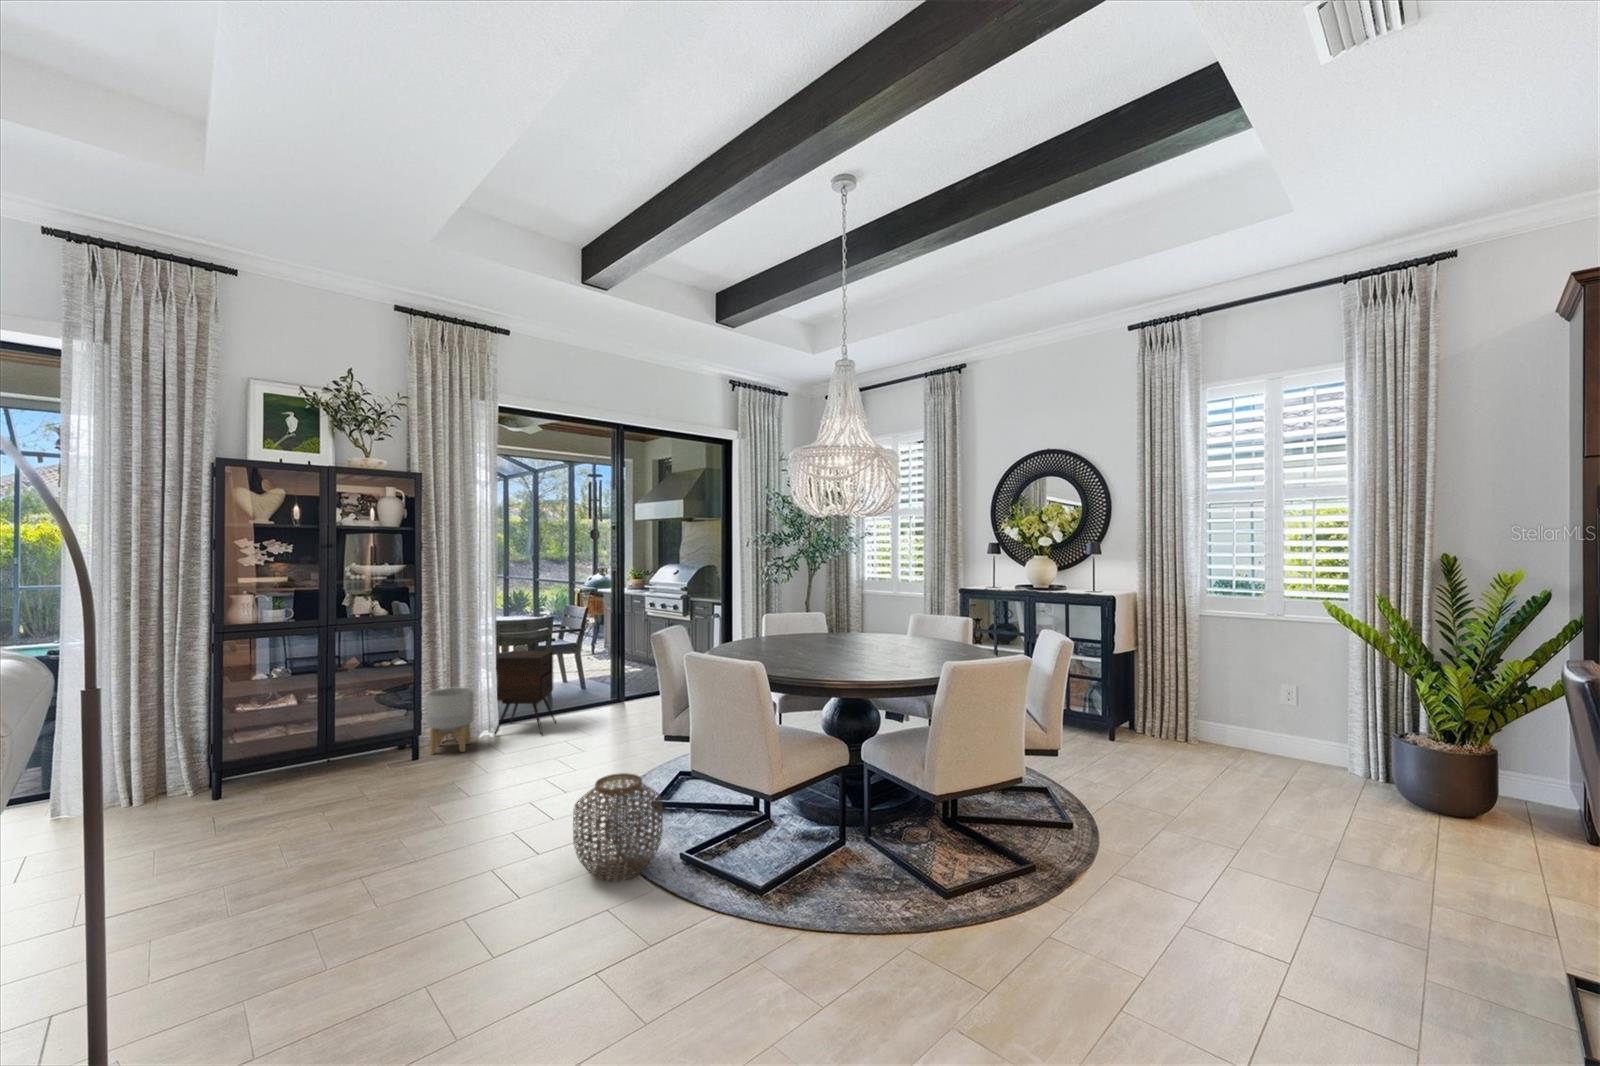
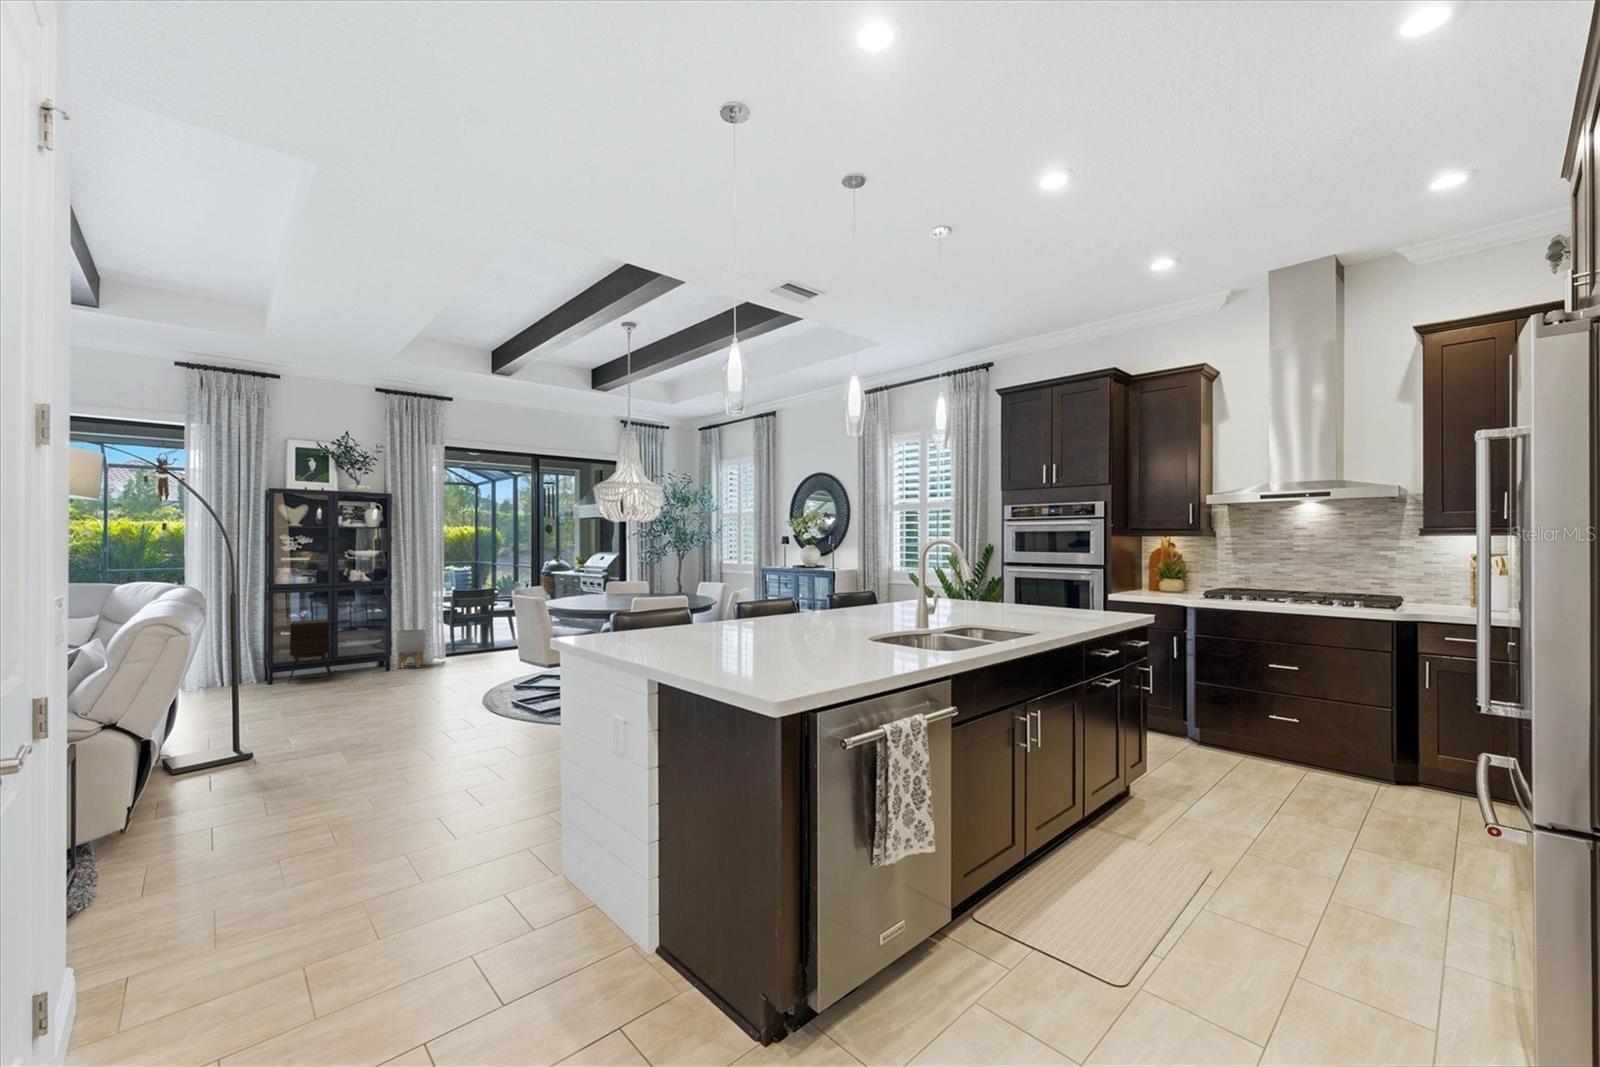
side table: present [494,651,556,735] -> present [288,619,332,683]
woven basket: present [573,773,663,882] -> none [454,656,504,708]

